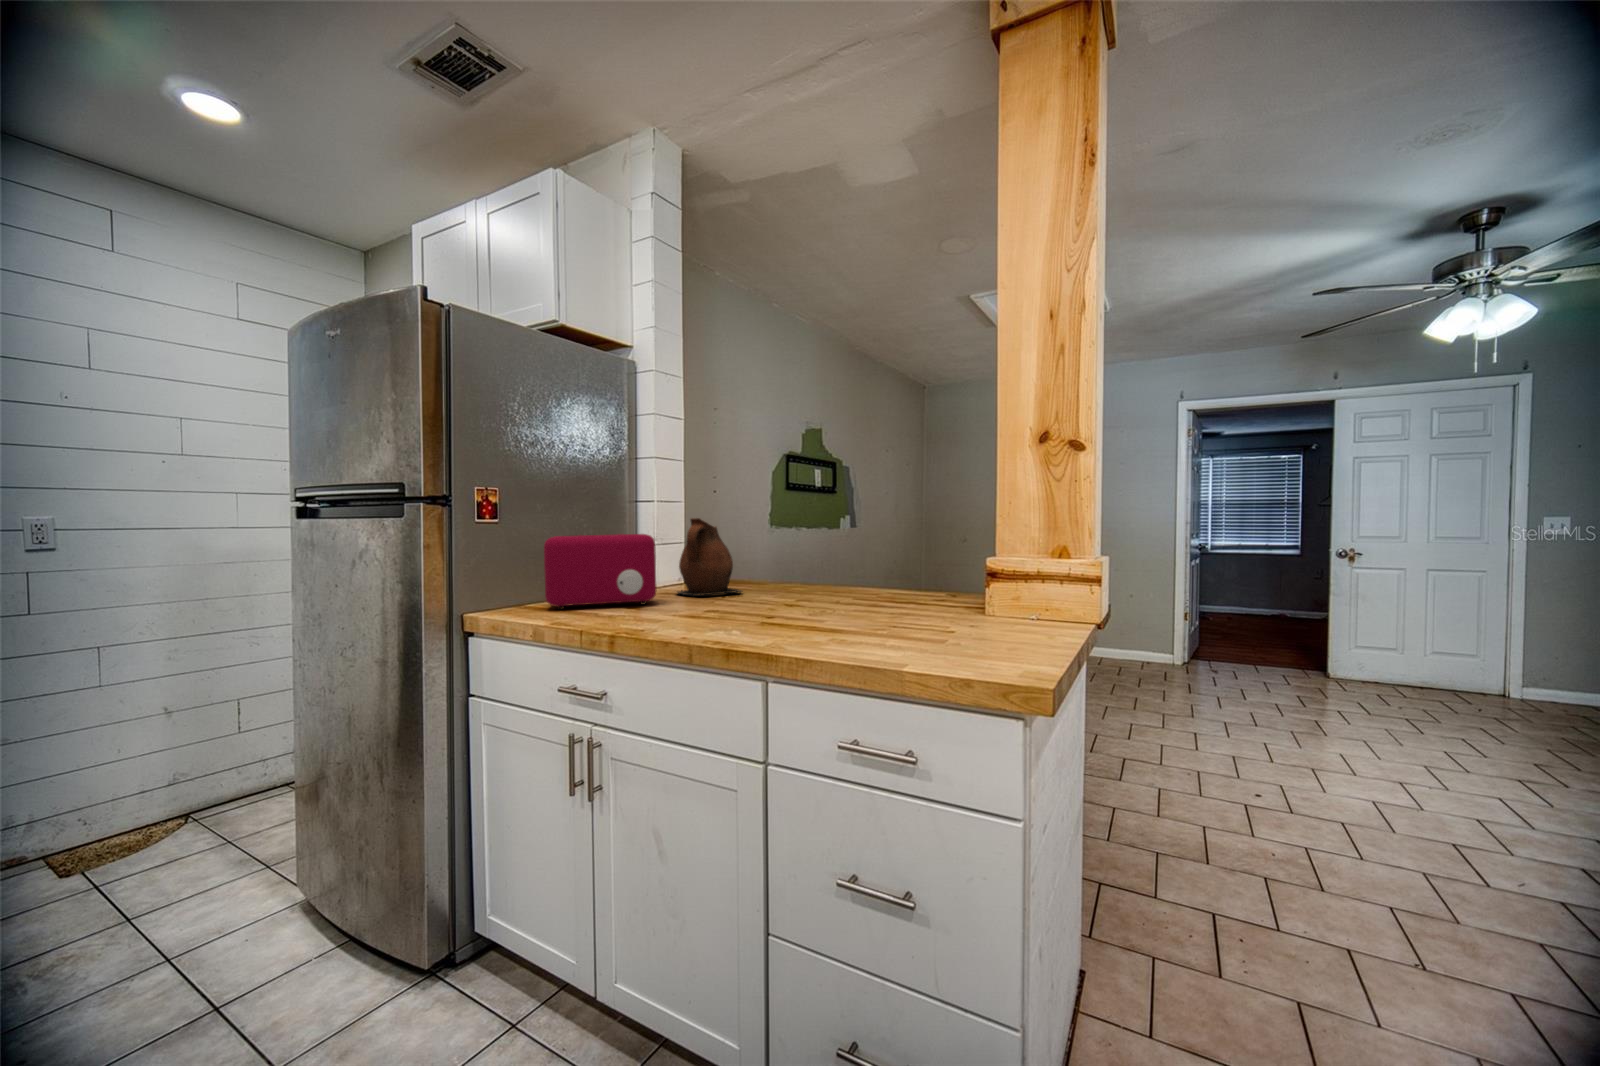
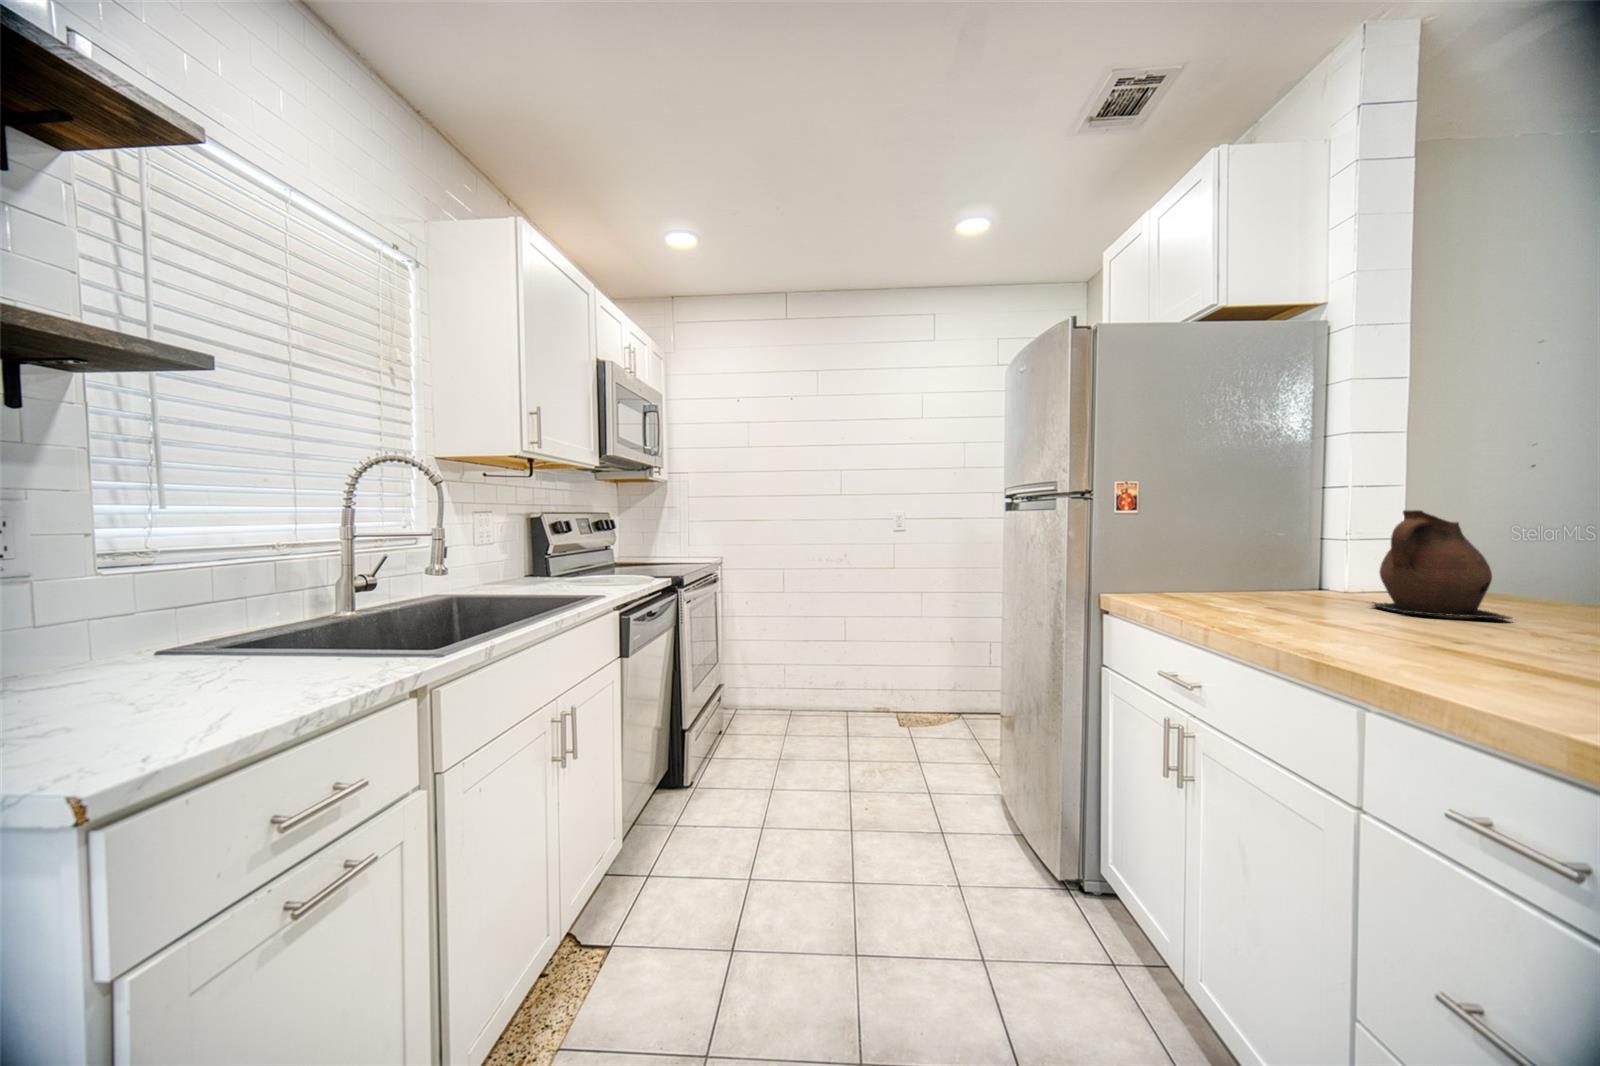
toaster: present [544,534,656,609] -> none [1177,528,1329,612]

